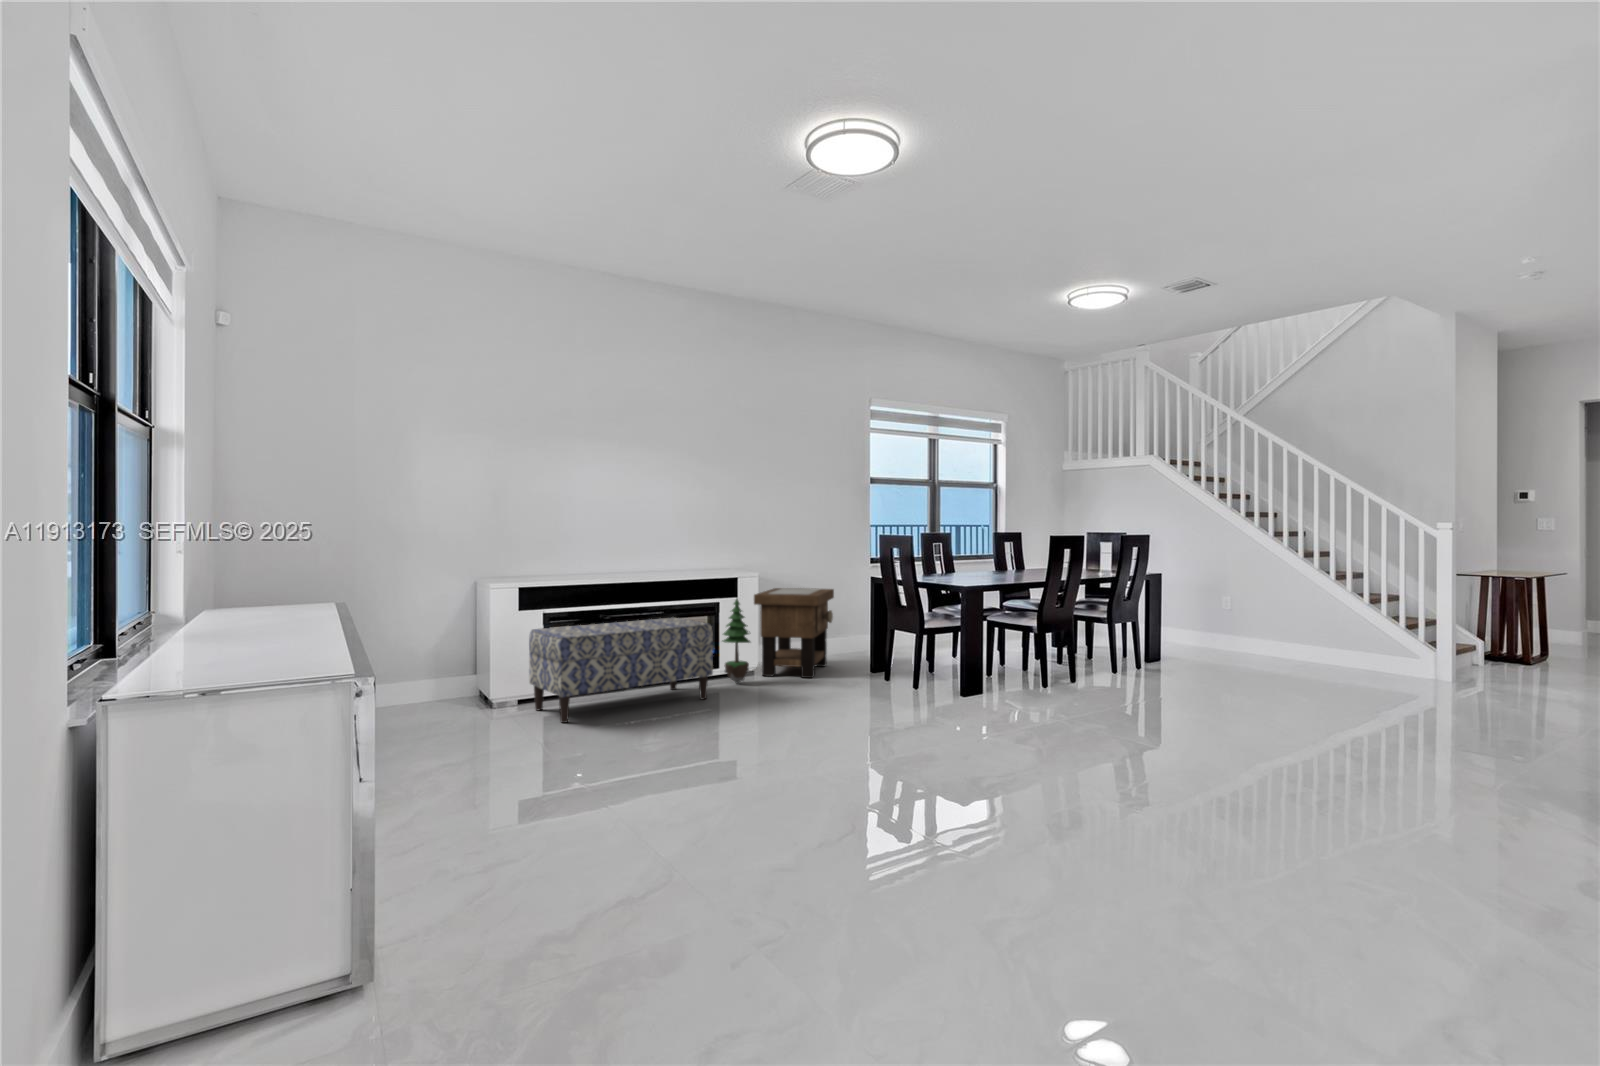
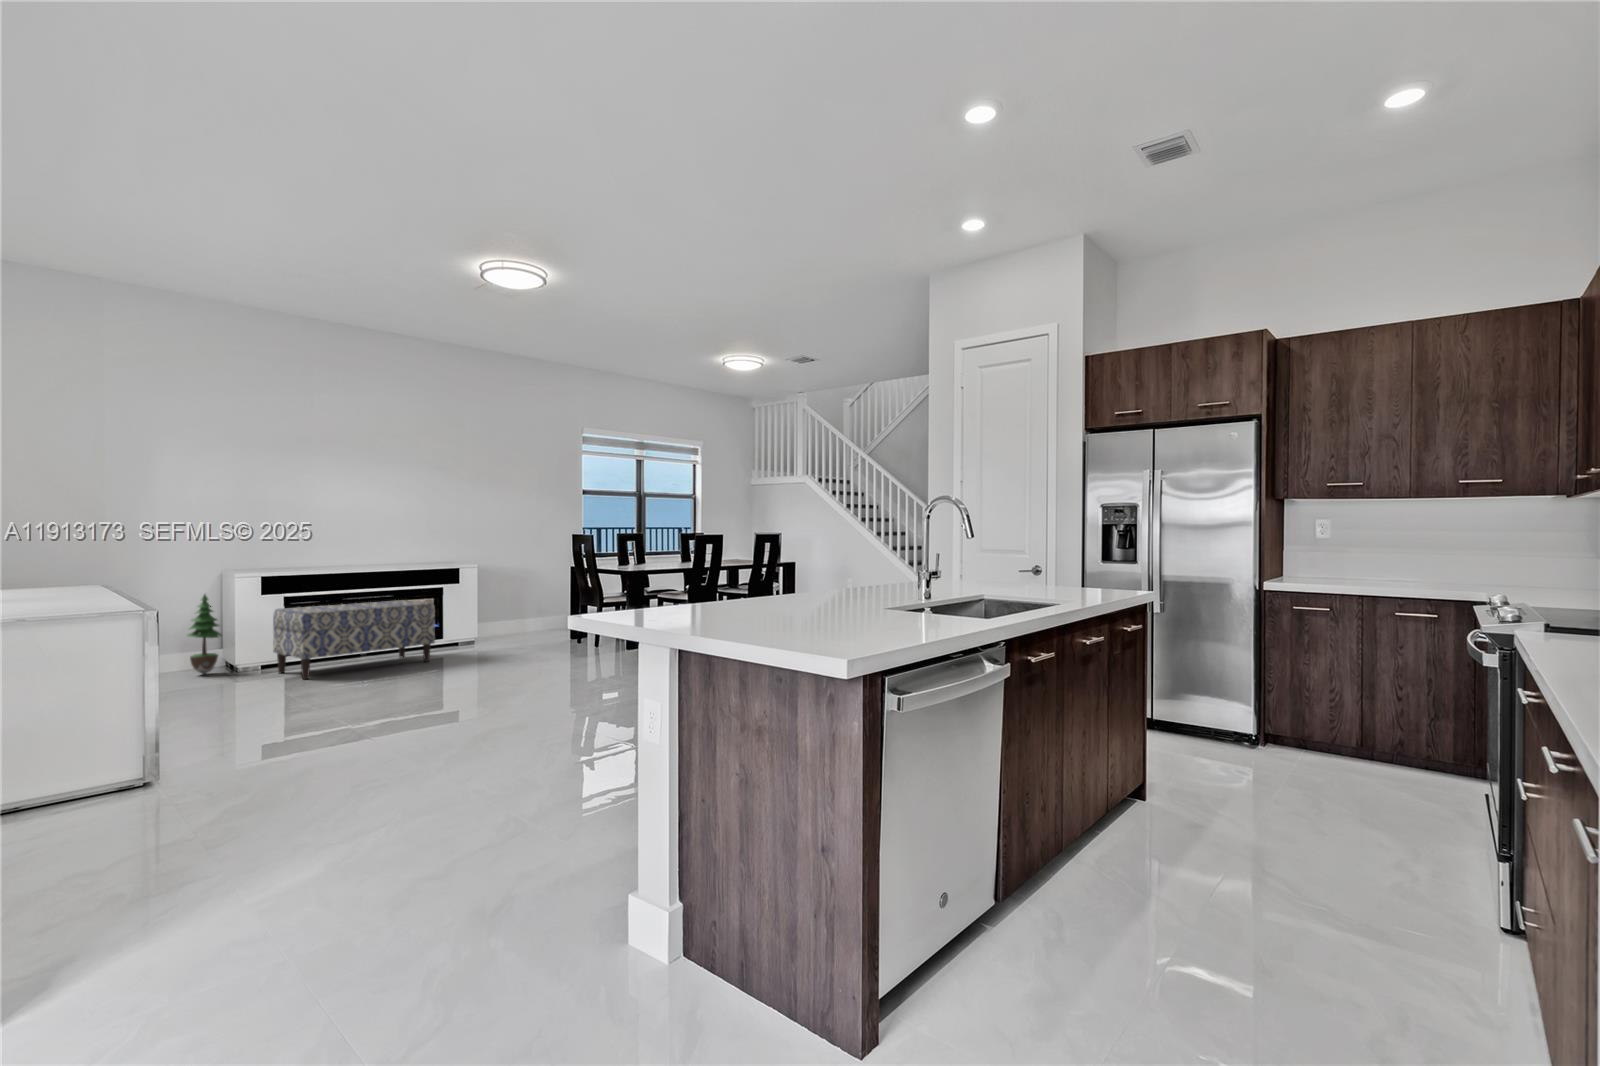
side table: present [754,588,834,678] -> none [474,578,545,647]
potted tree: present [722,599,750,683] -> present [188,594,221,674]

